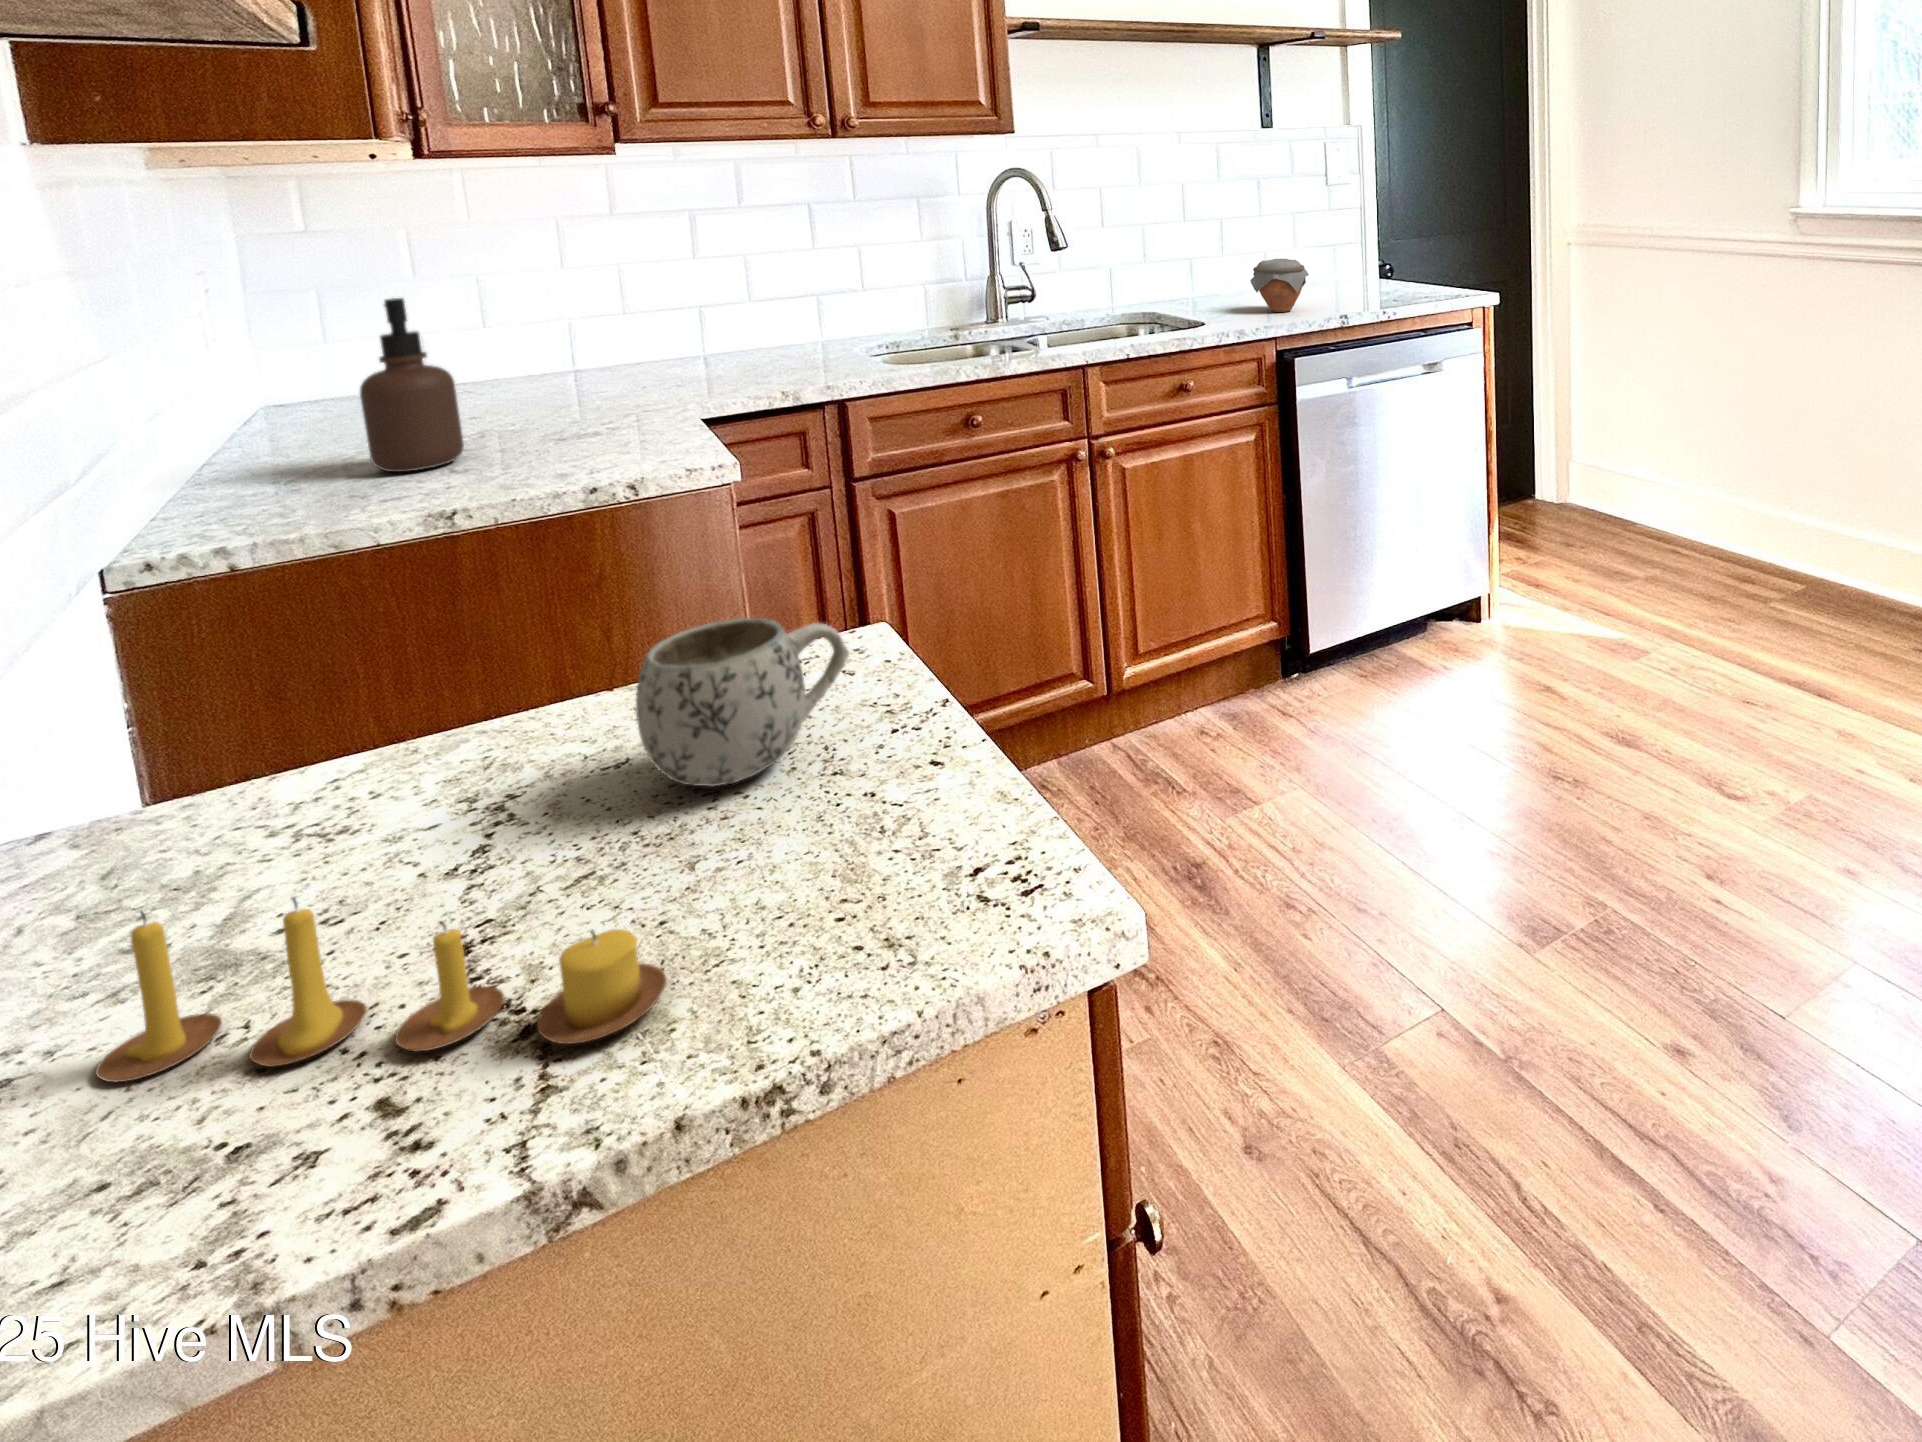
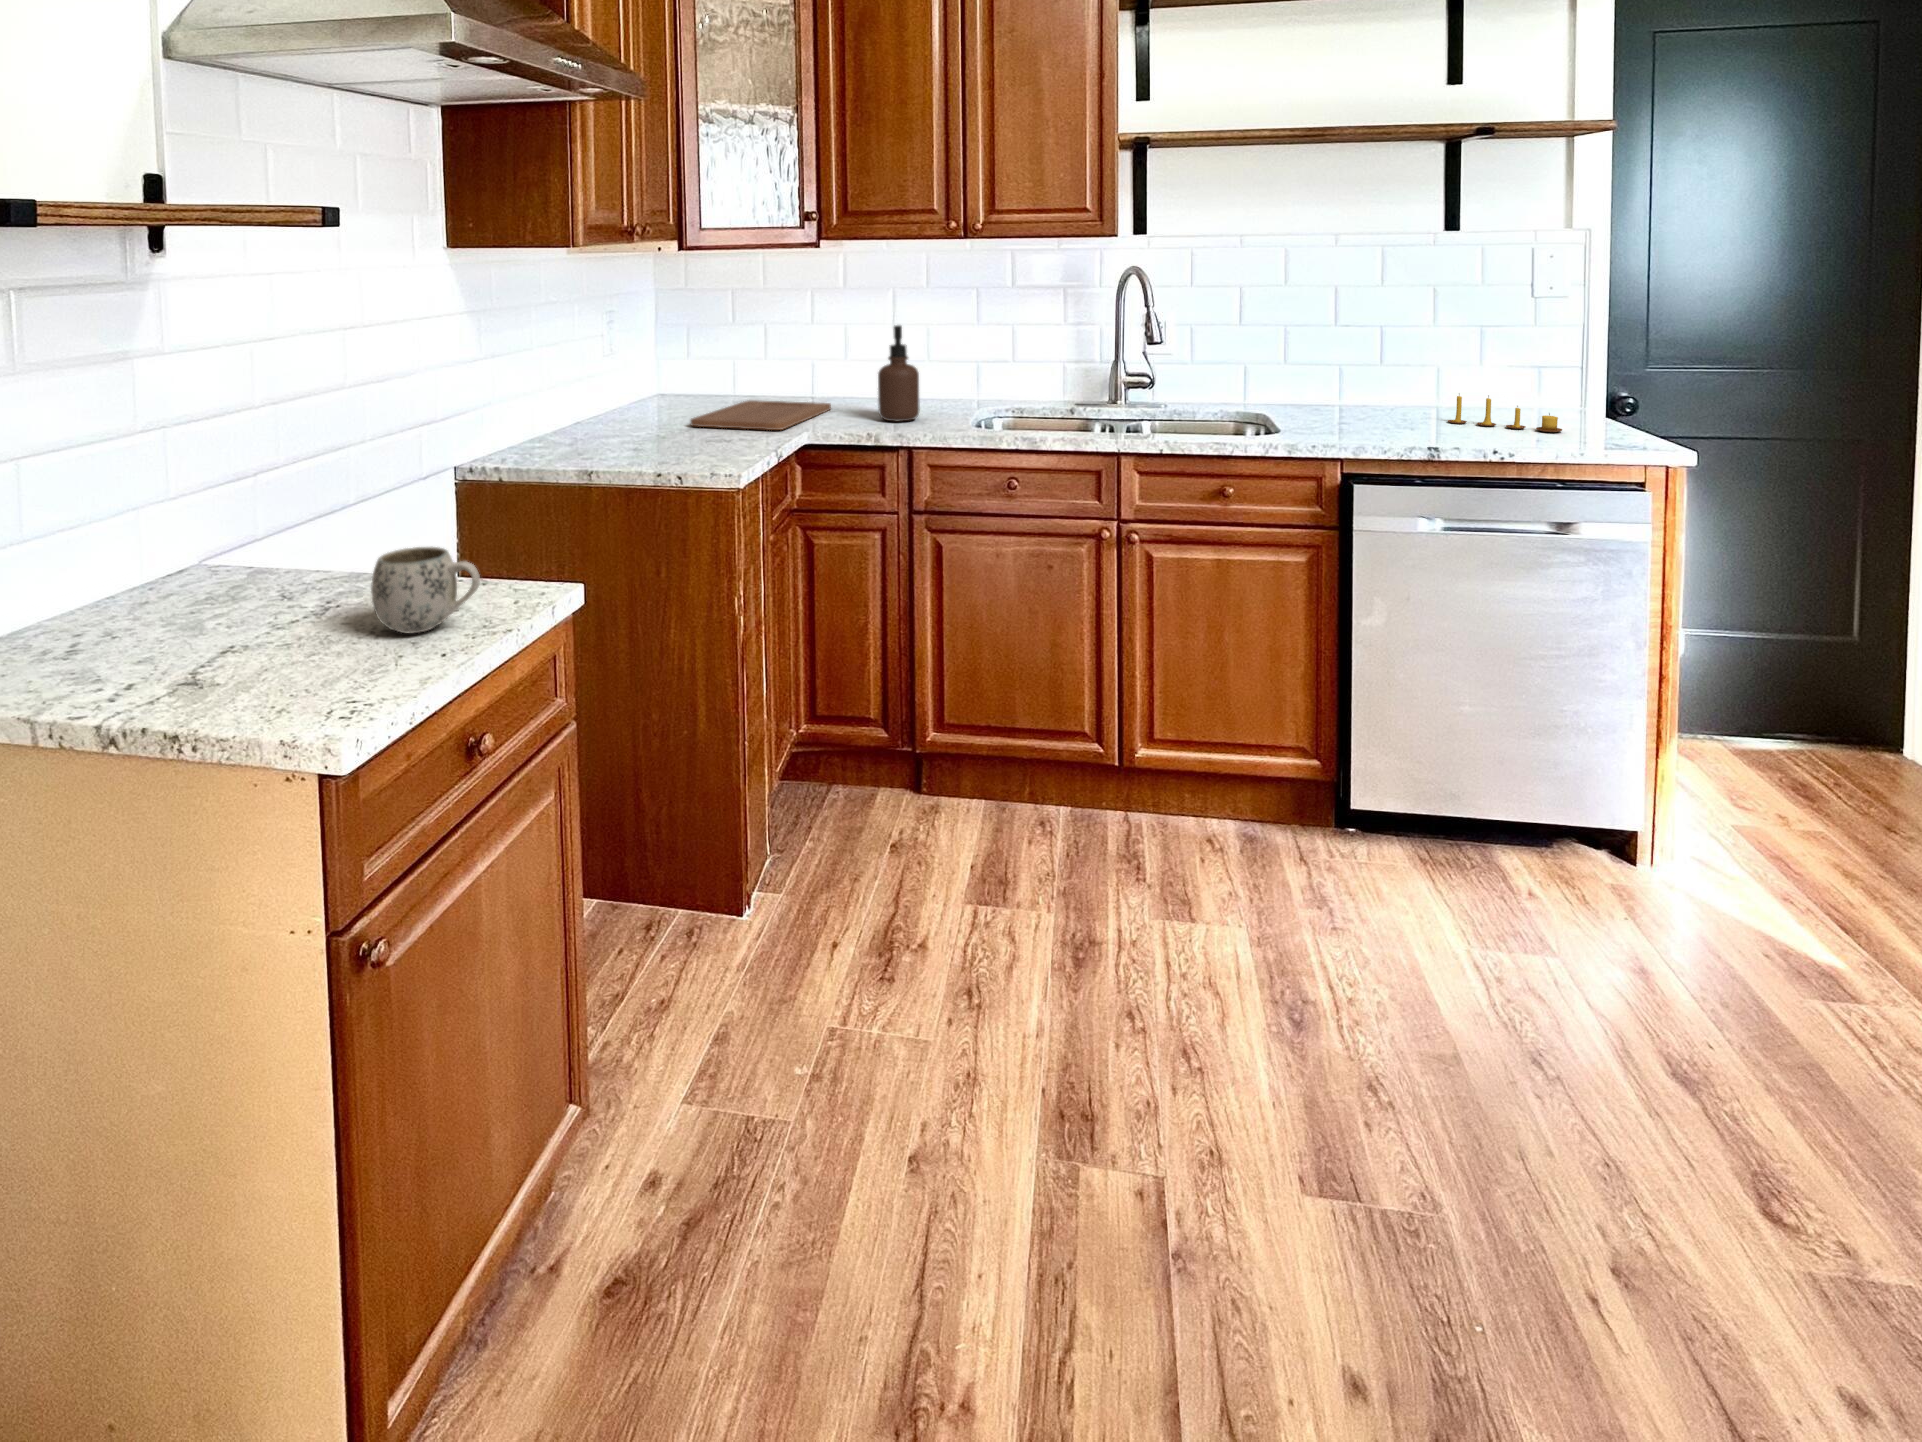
jar: present [1250,259,1309,312] -> none [1353,374,1425,433]
soap dispenser: present [360,298,464,472] -> present [878,325,920,422]
cutting board: none [447,369,642,429] -> present [690,400,831,430]
candle: present [96,898,667,1082] -> present [1448,395,1562,432]

